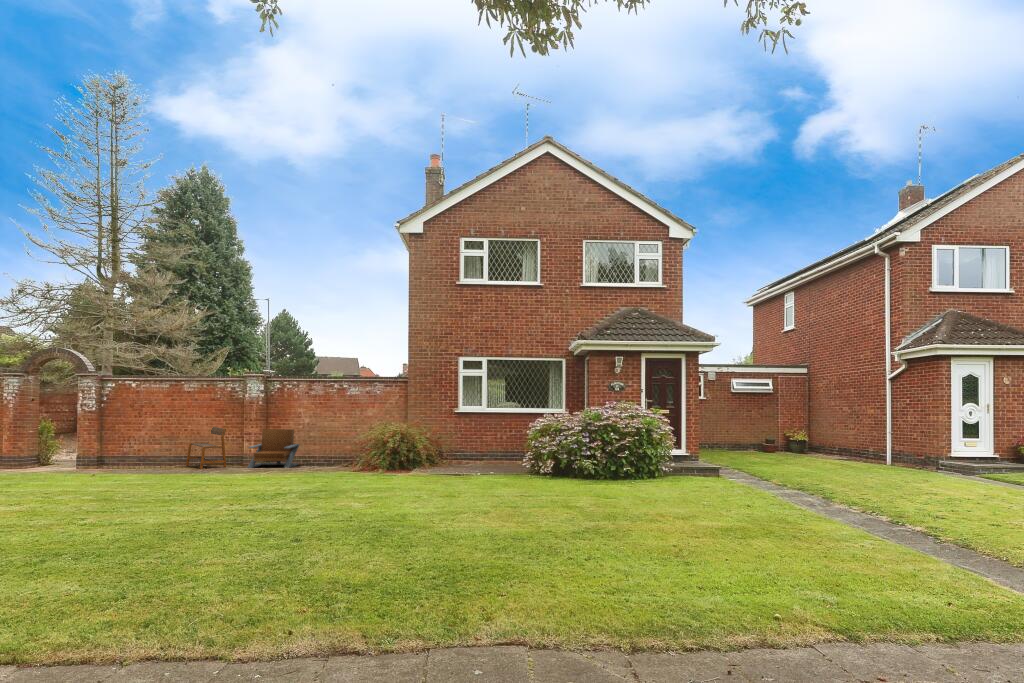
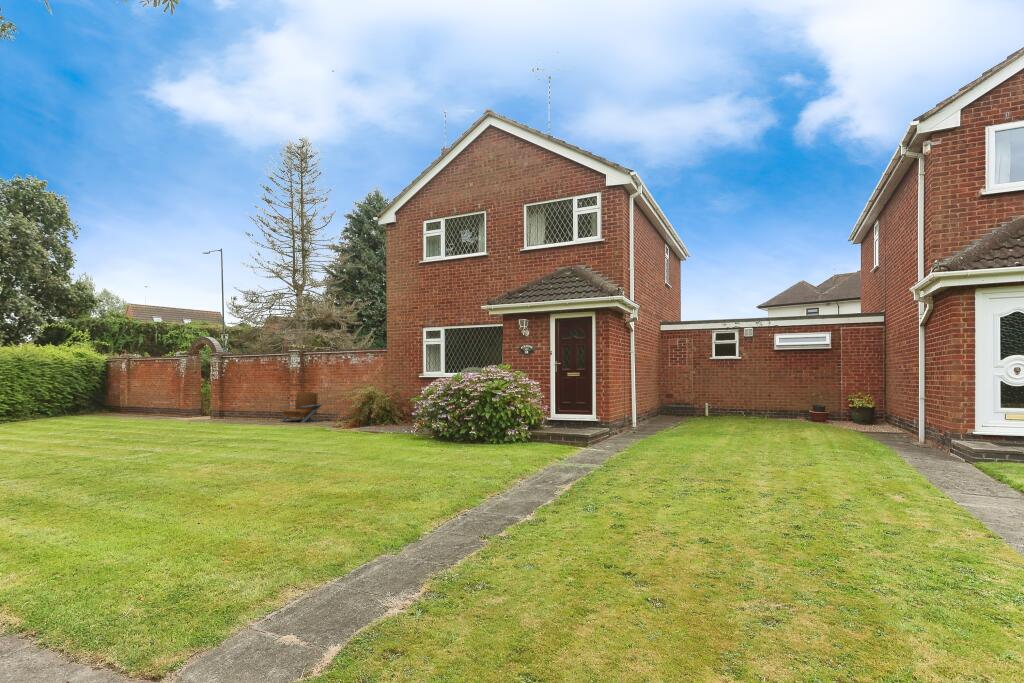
bench: present [186,427,226,469] -> none [253,390,278,423]

